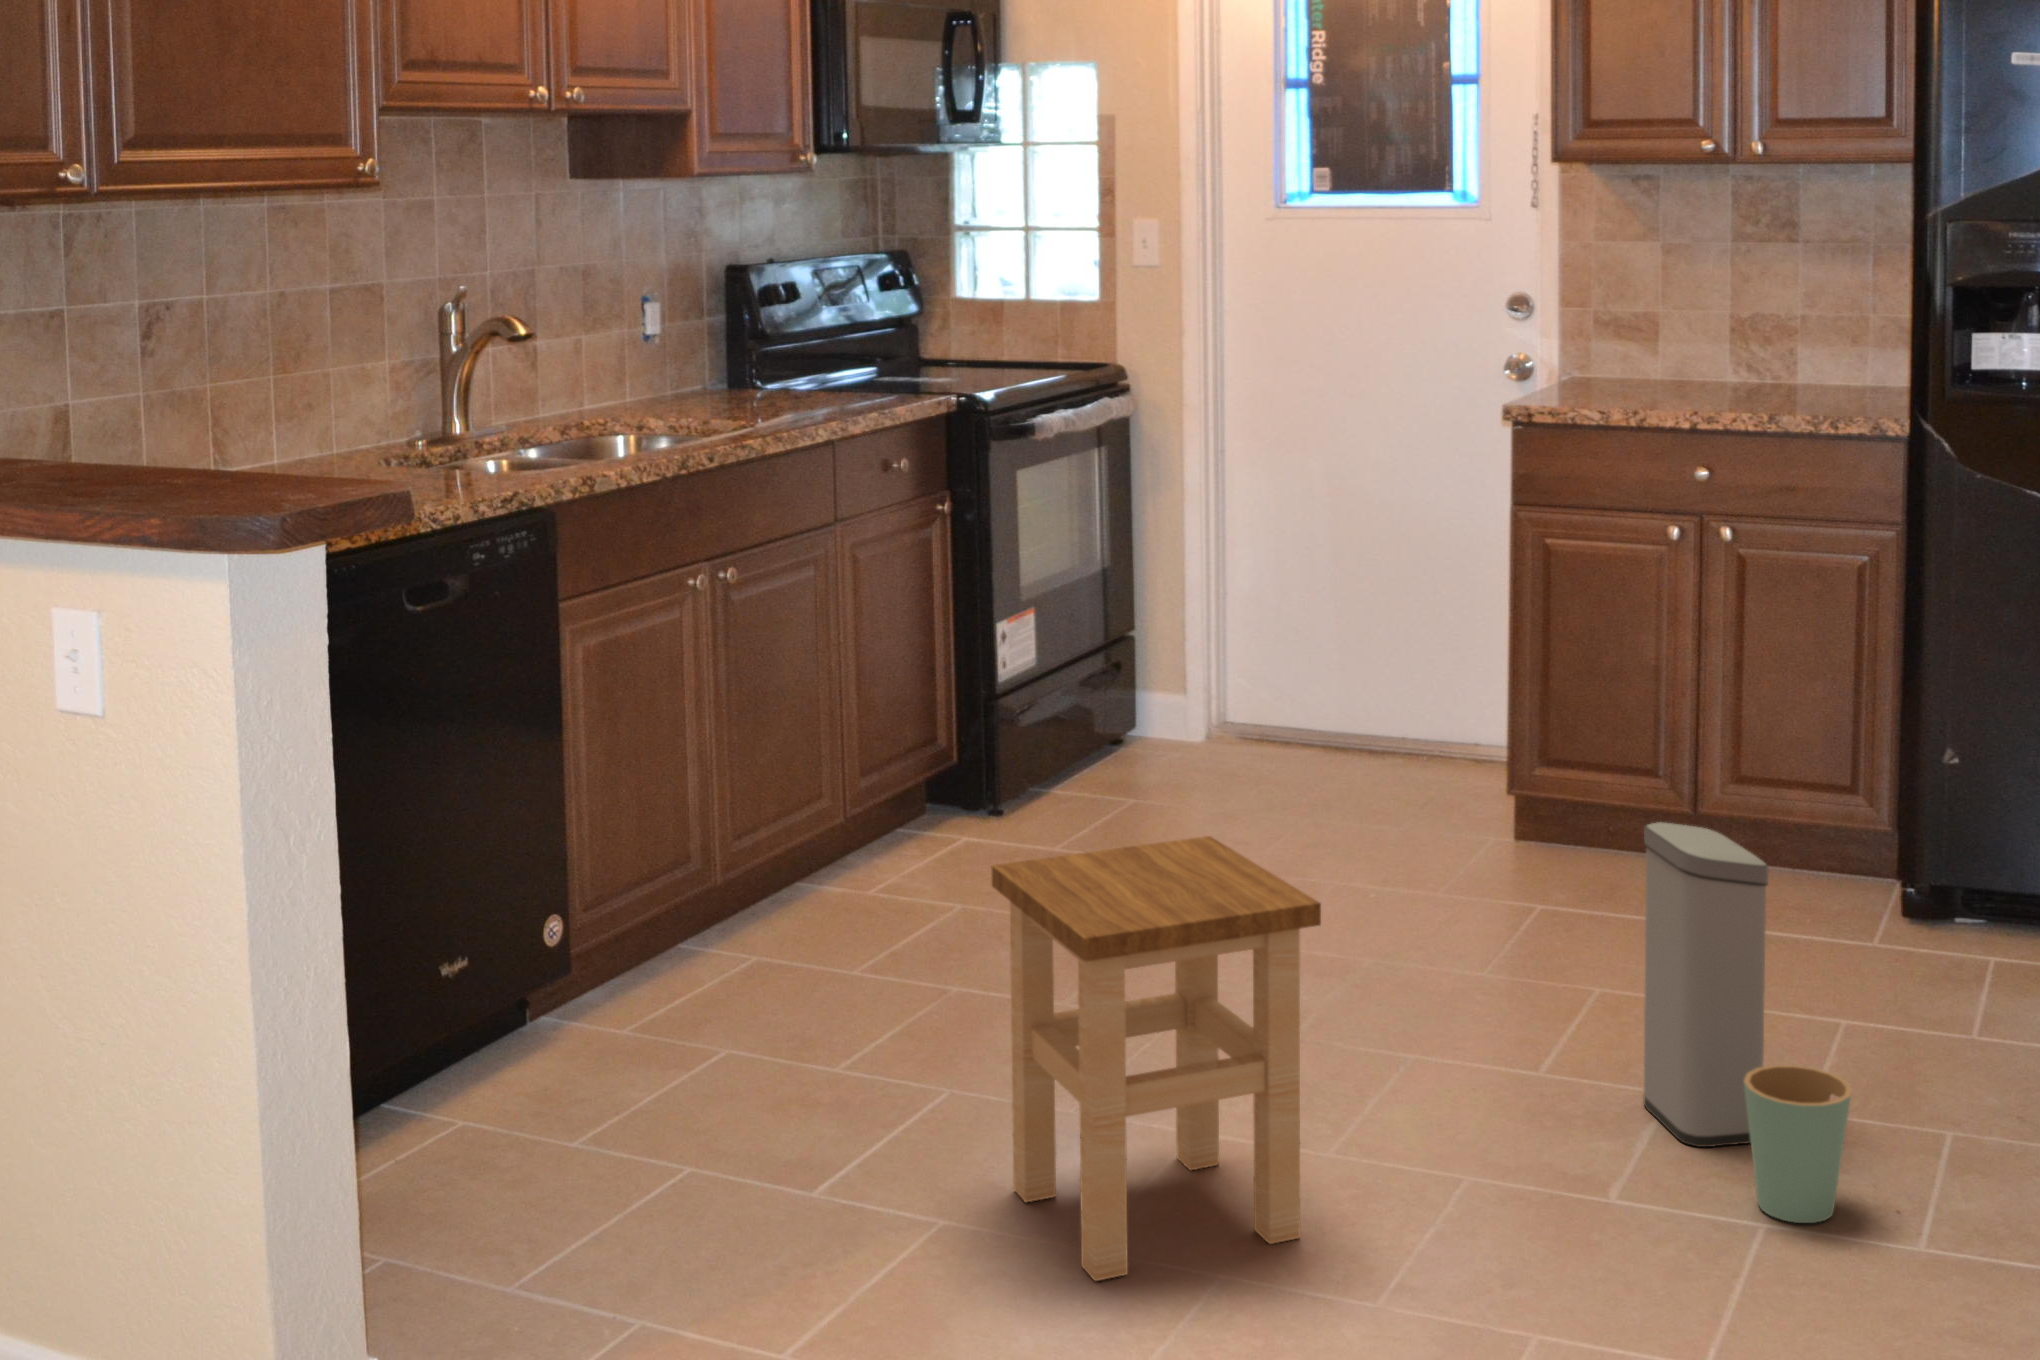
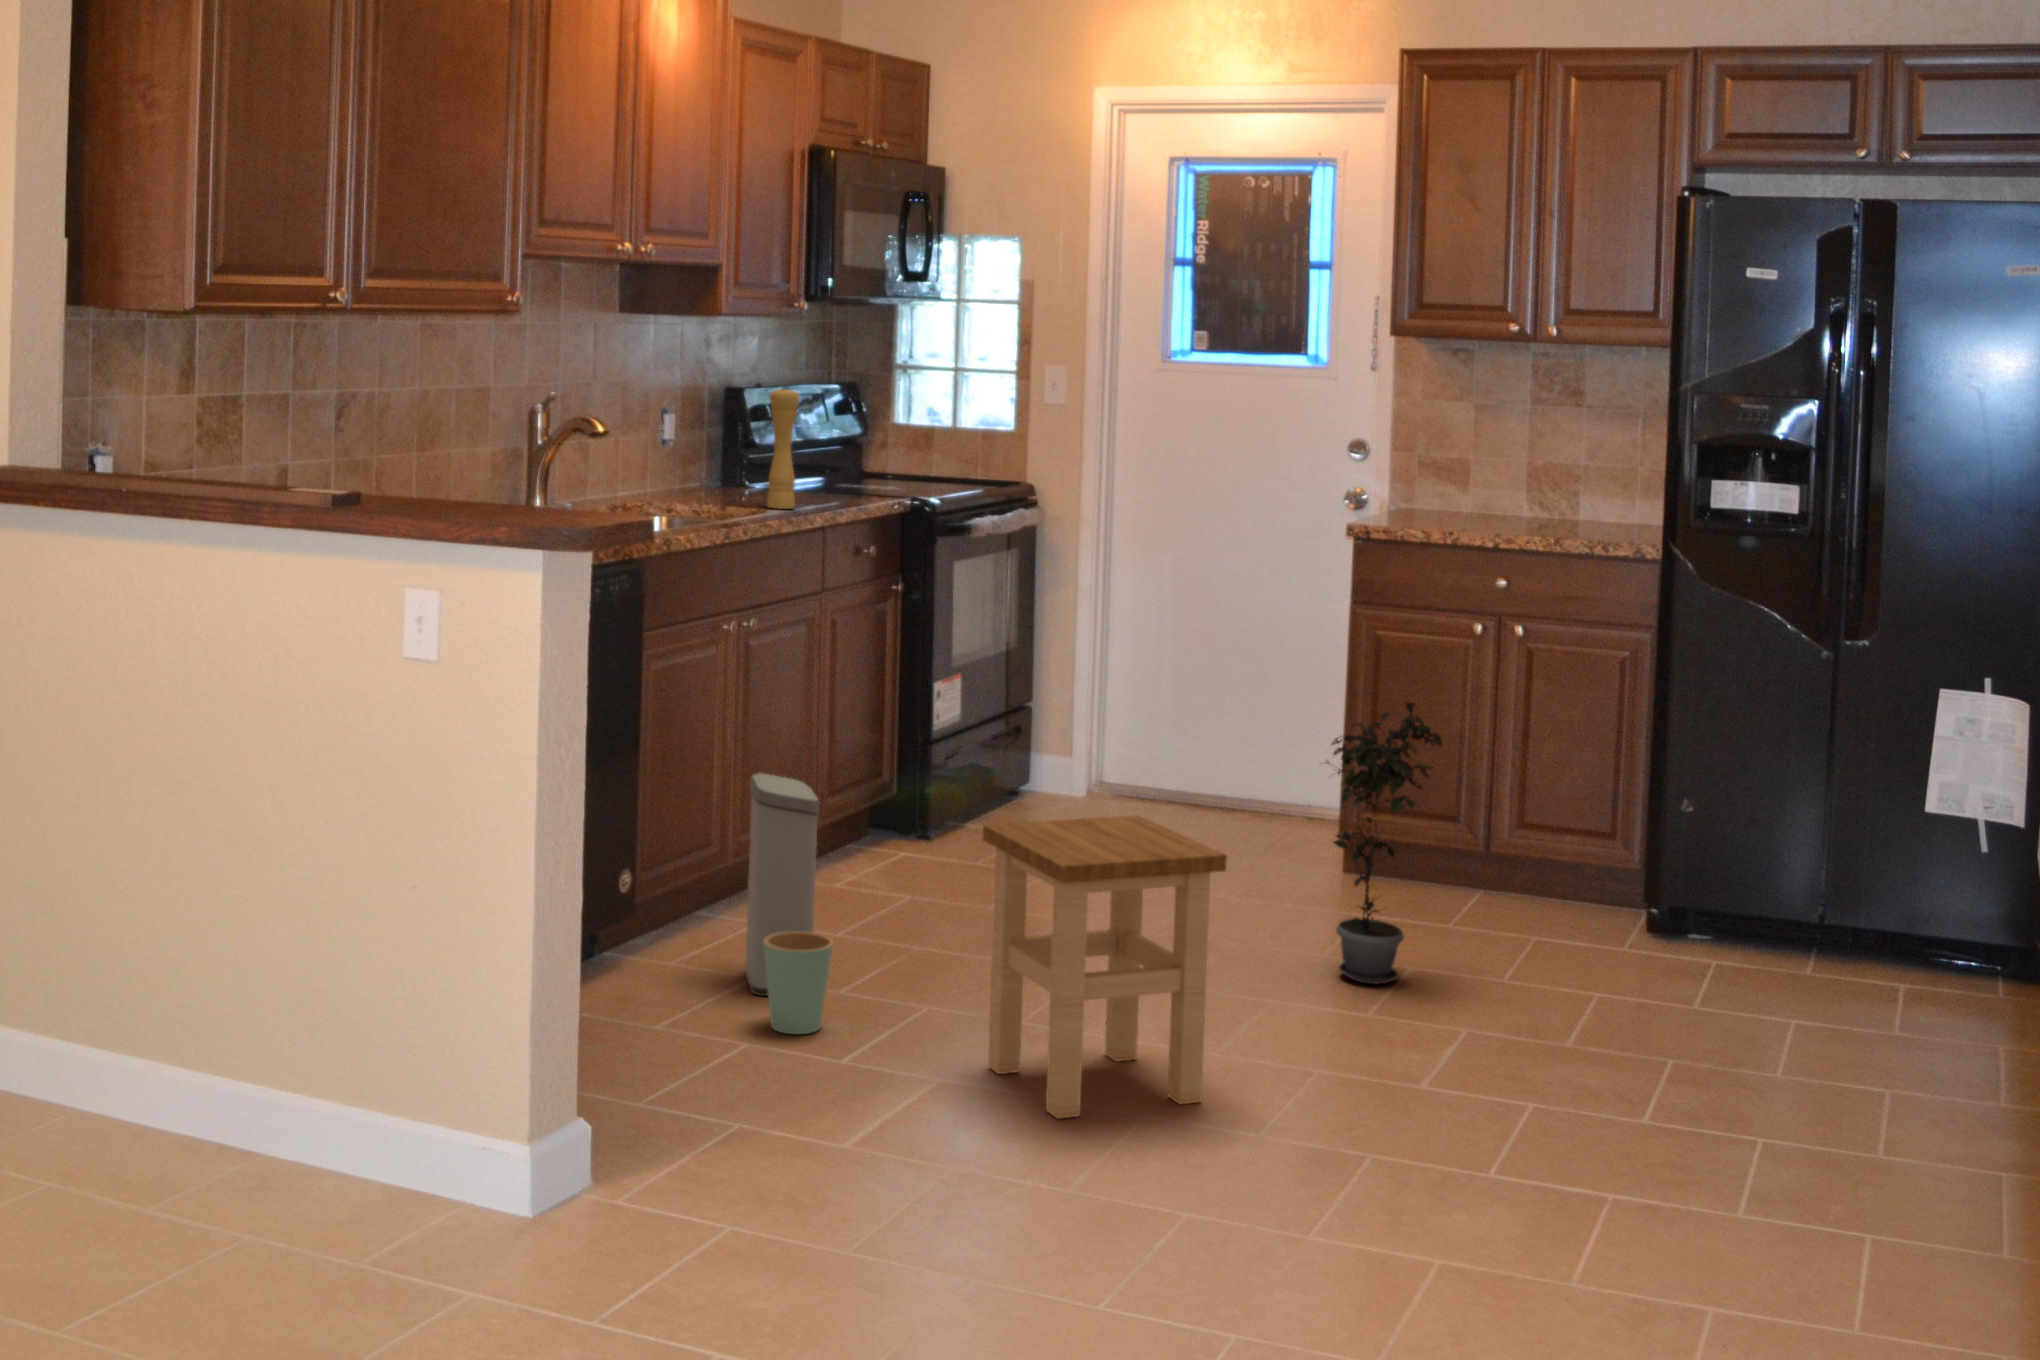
pepper mill: none [757,266,797,421] -> present [767,388,799,509]
potted plant: none [1466,649,1626,1018] -> present [1327,702,1442,984]
trash can: present [1644,822,1852,1223] -> present [745,774,833,1034]

